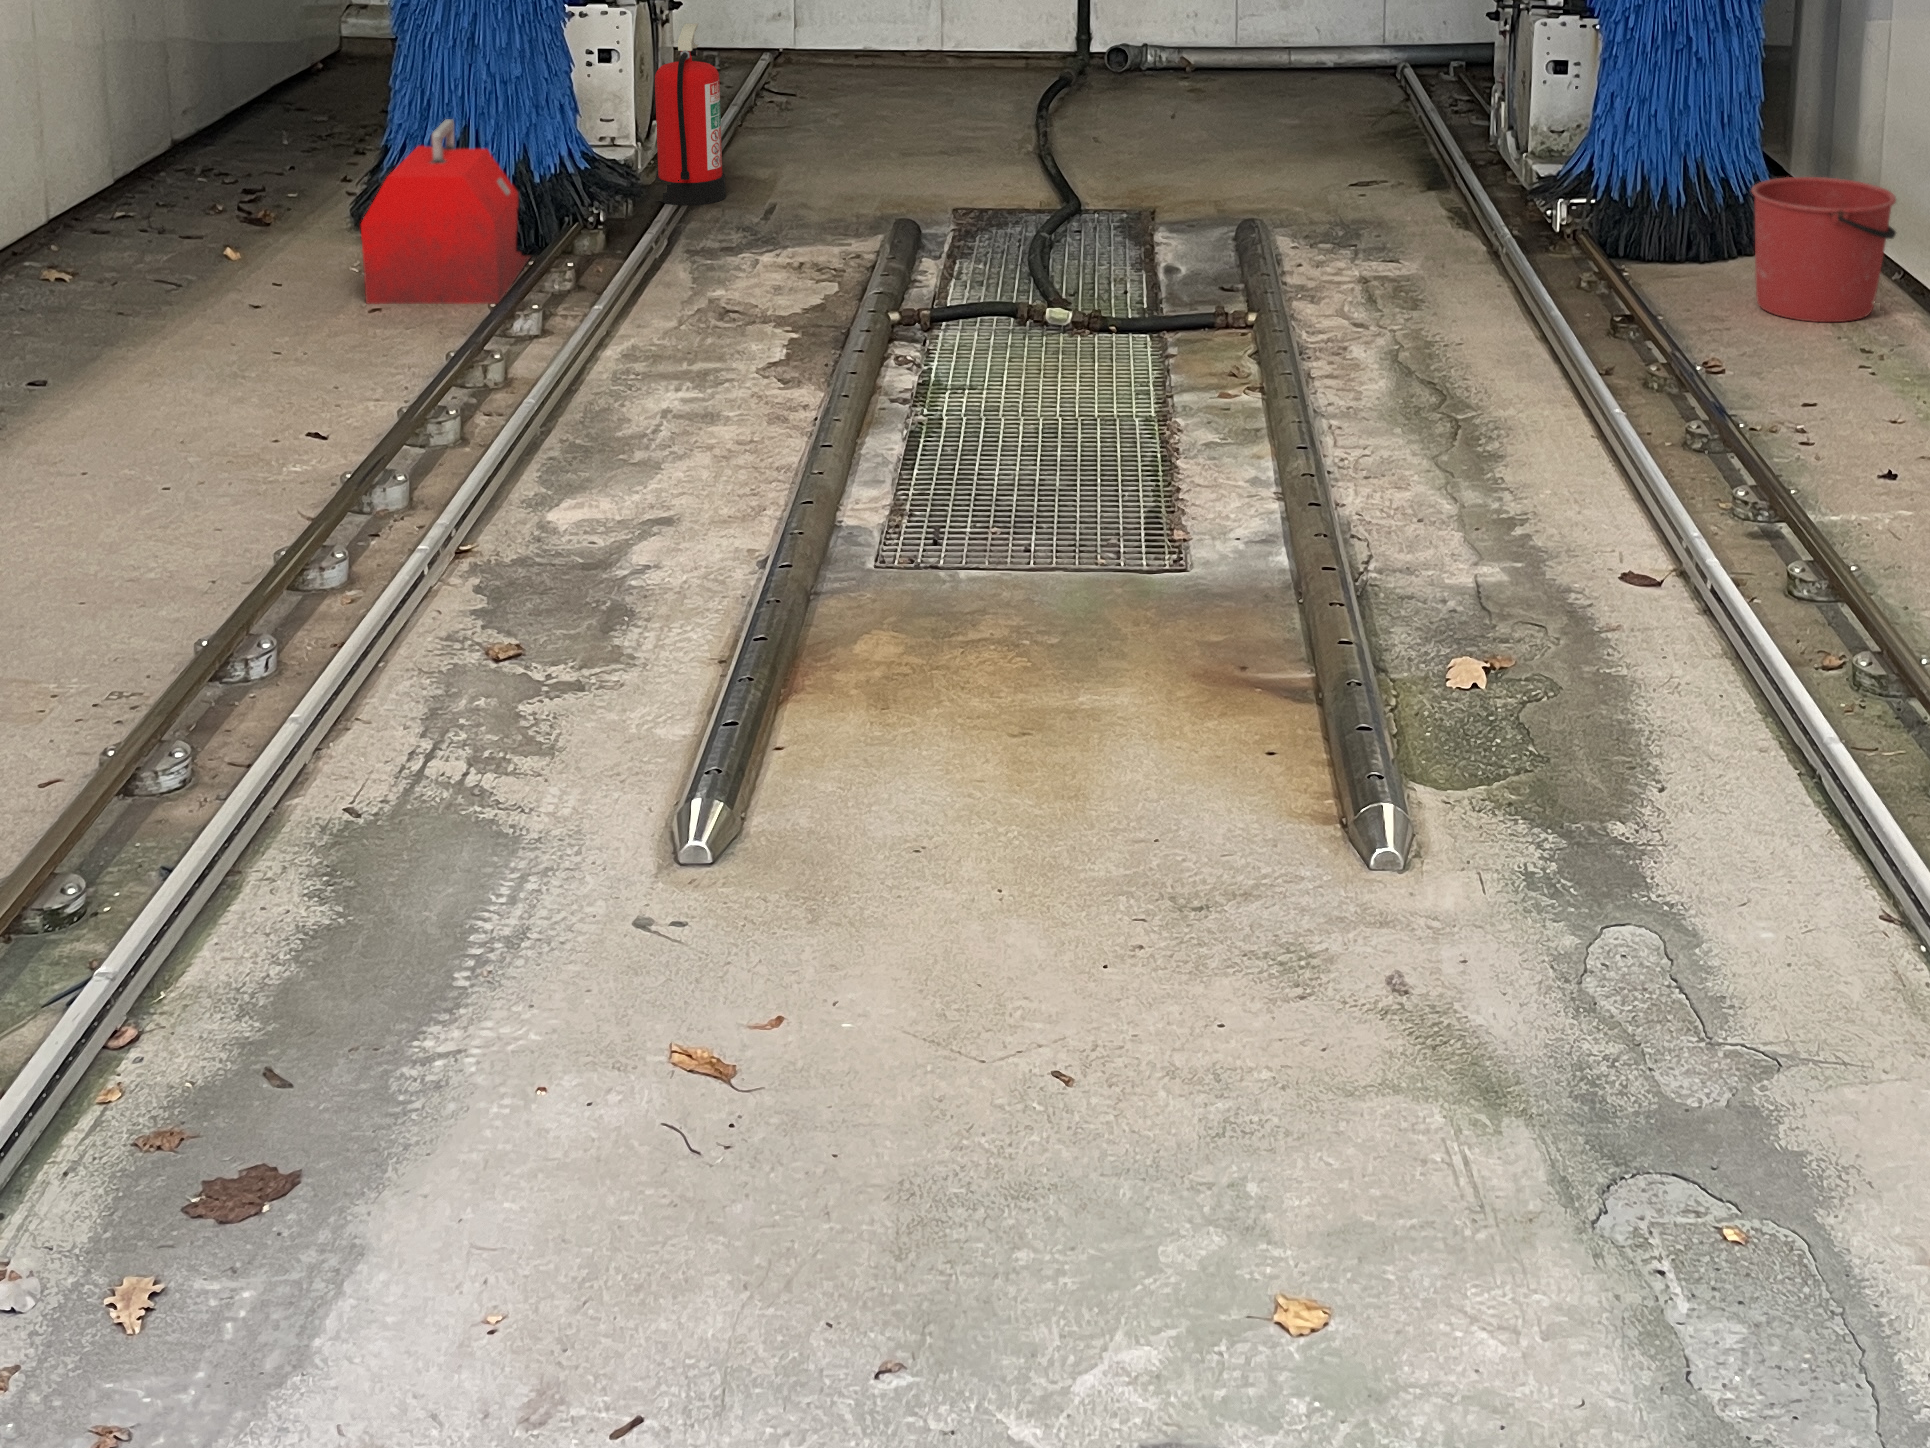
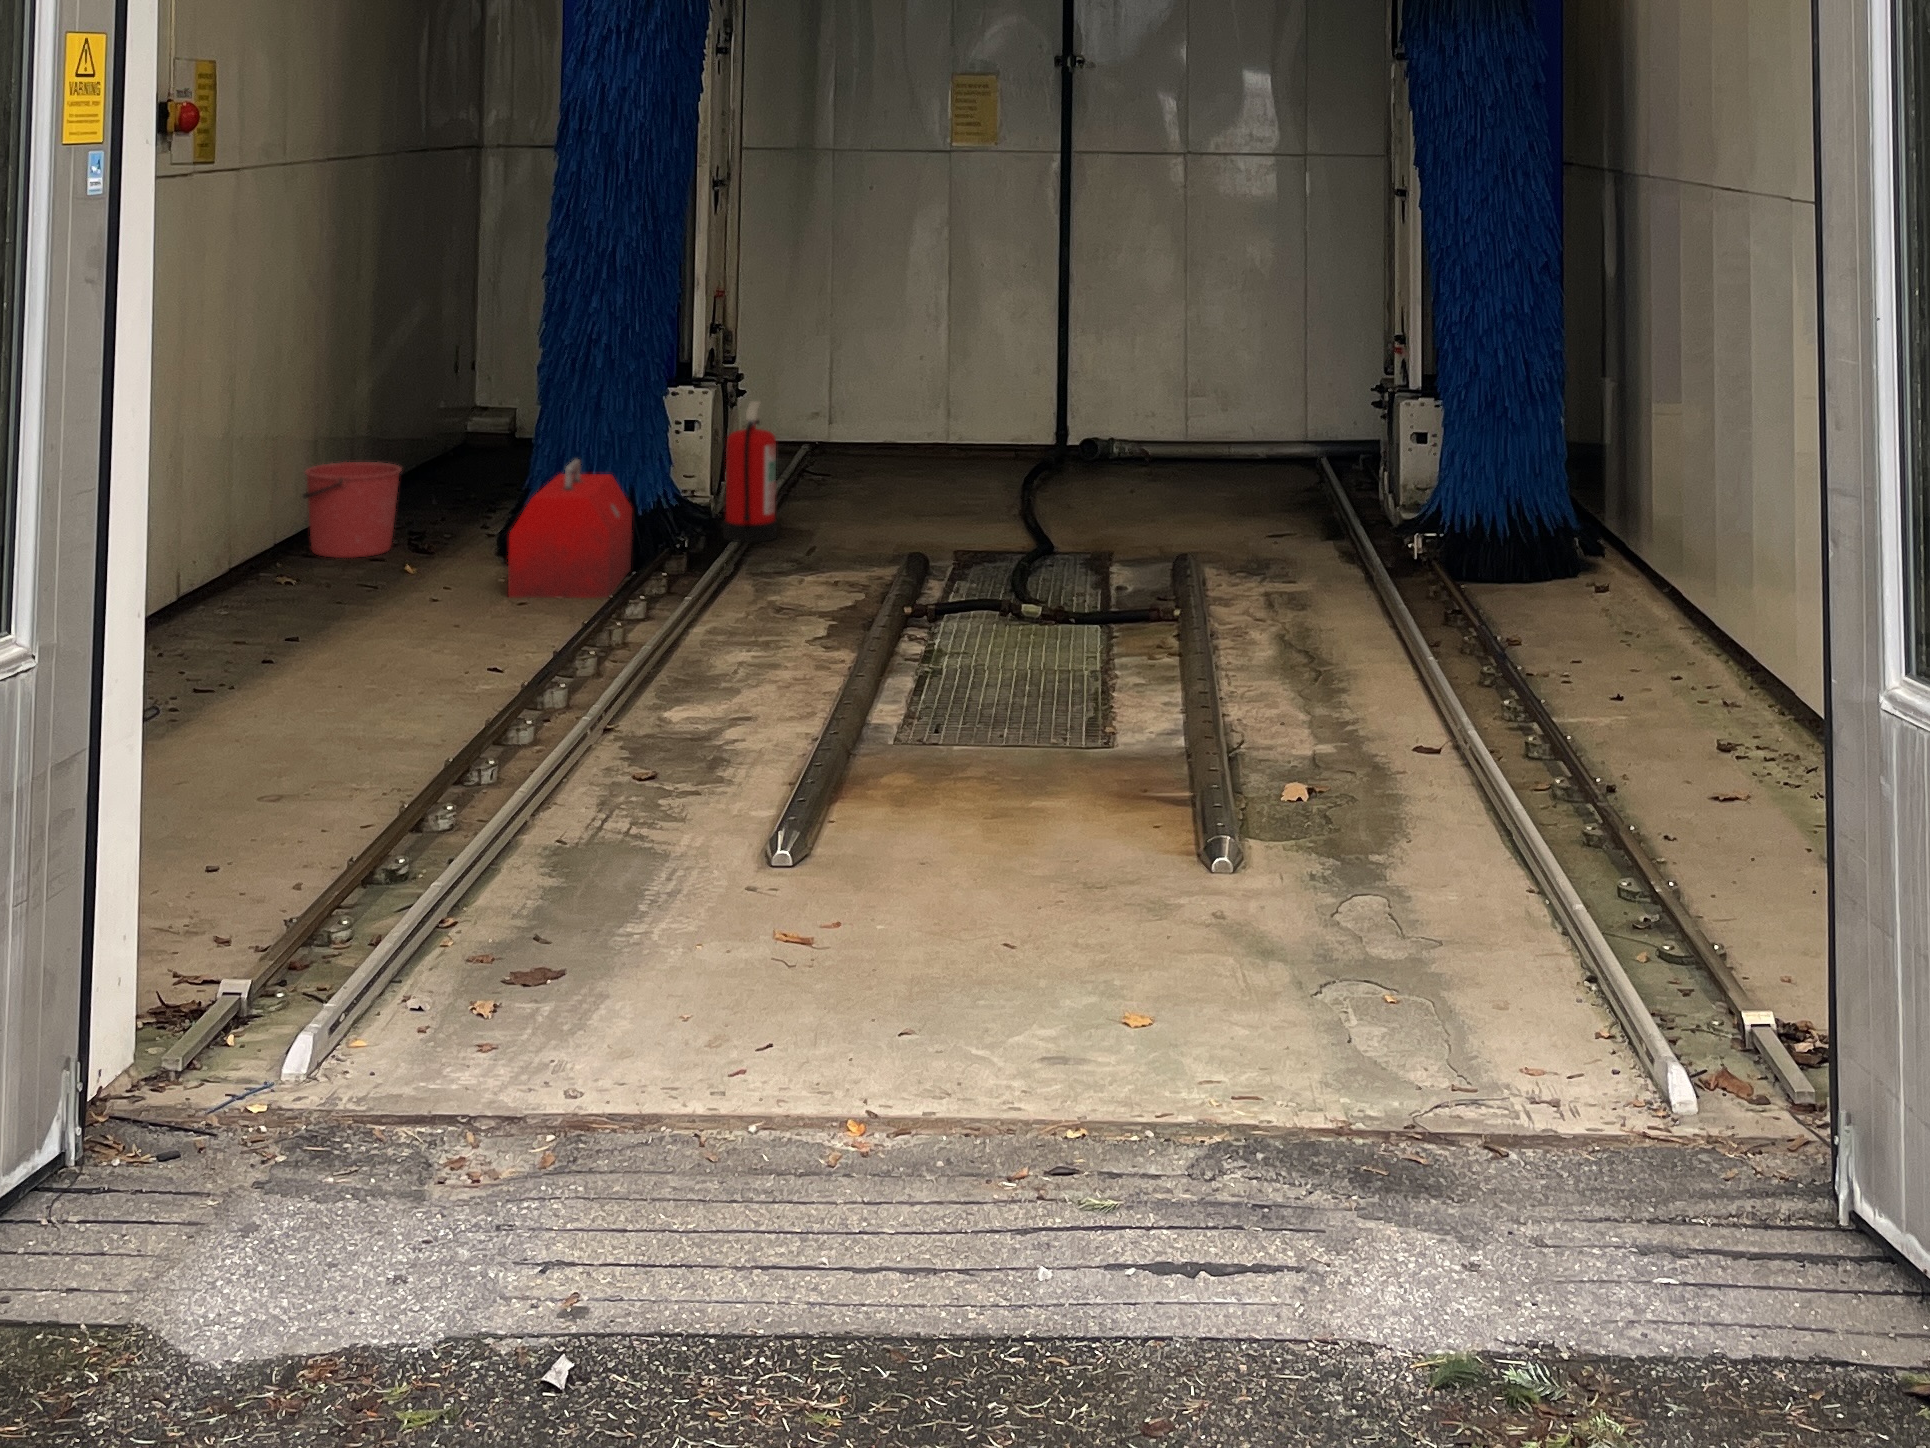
bucket: present [1751,177,1896,322] -> present [303,462,401,558]

